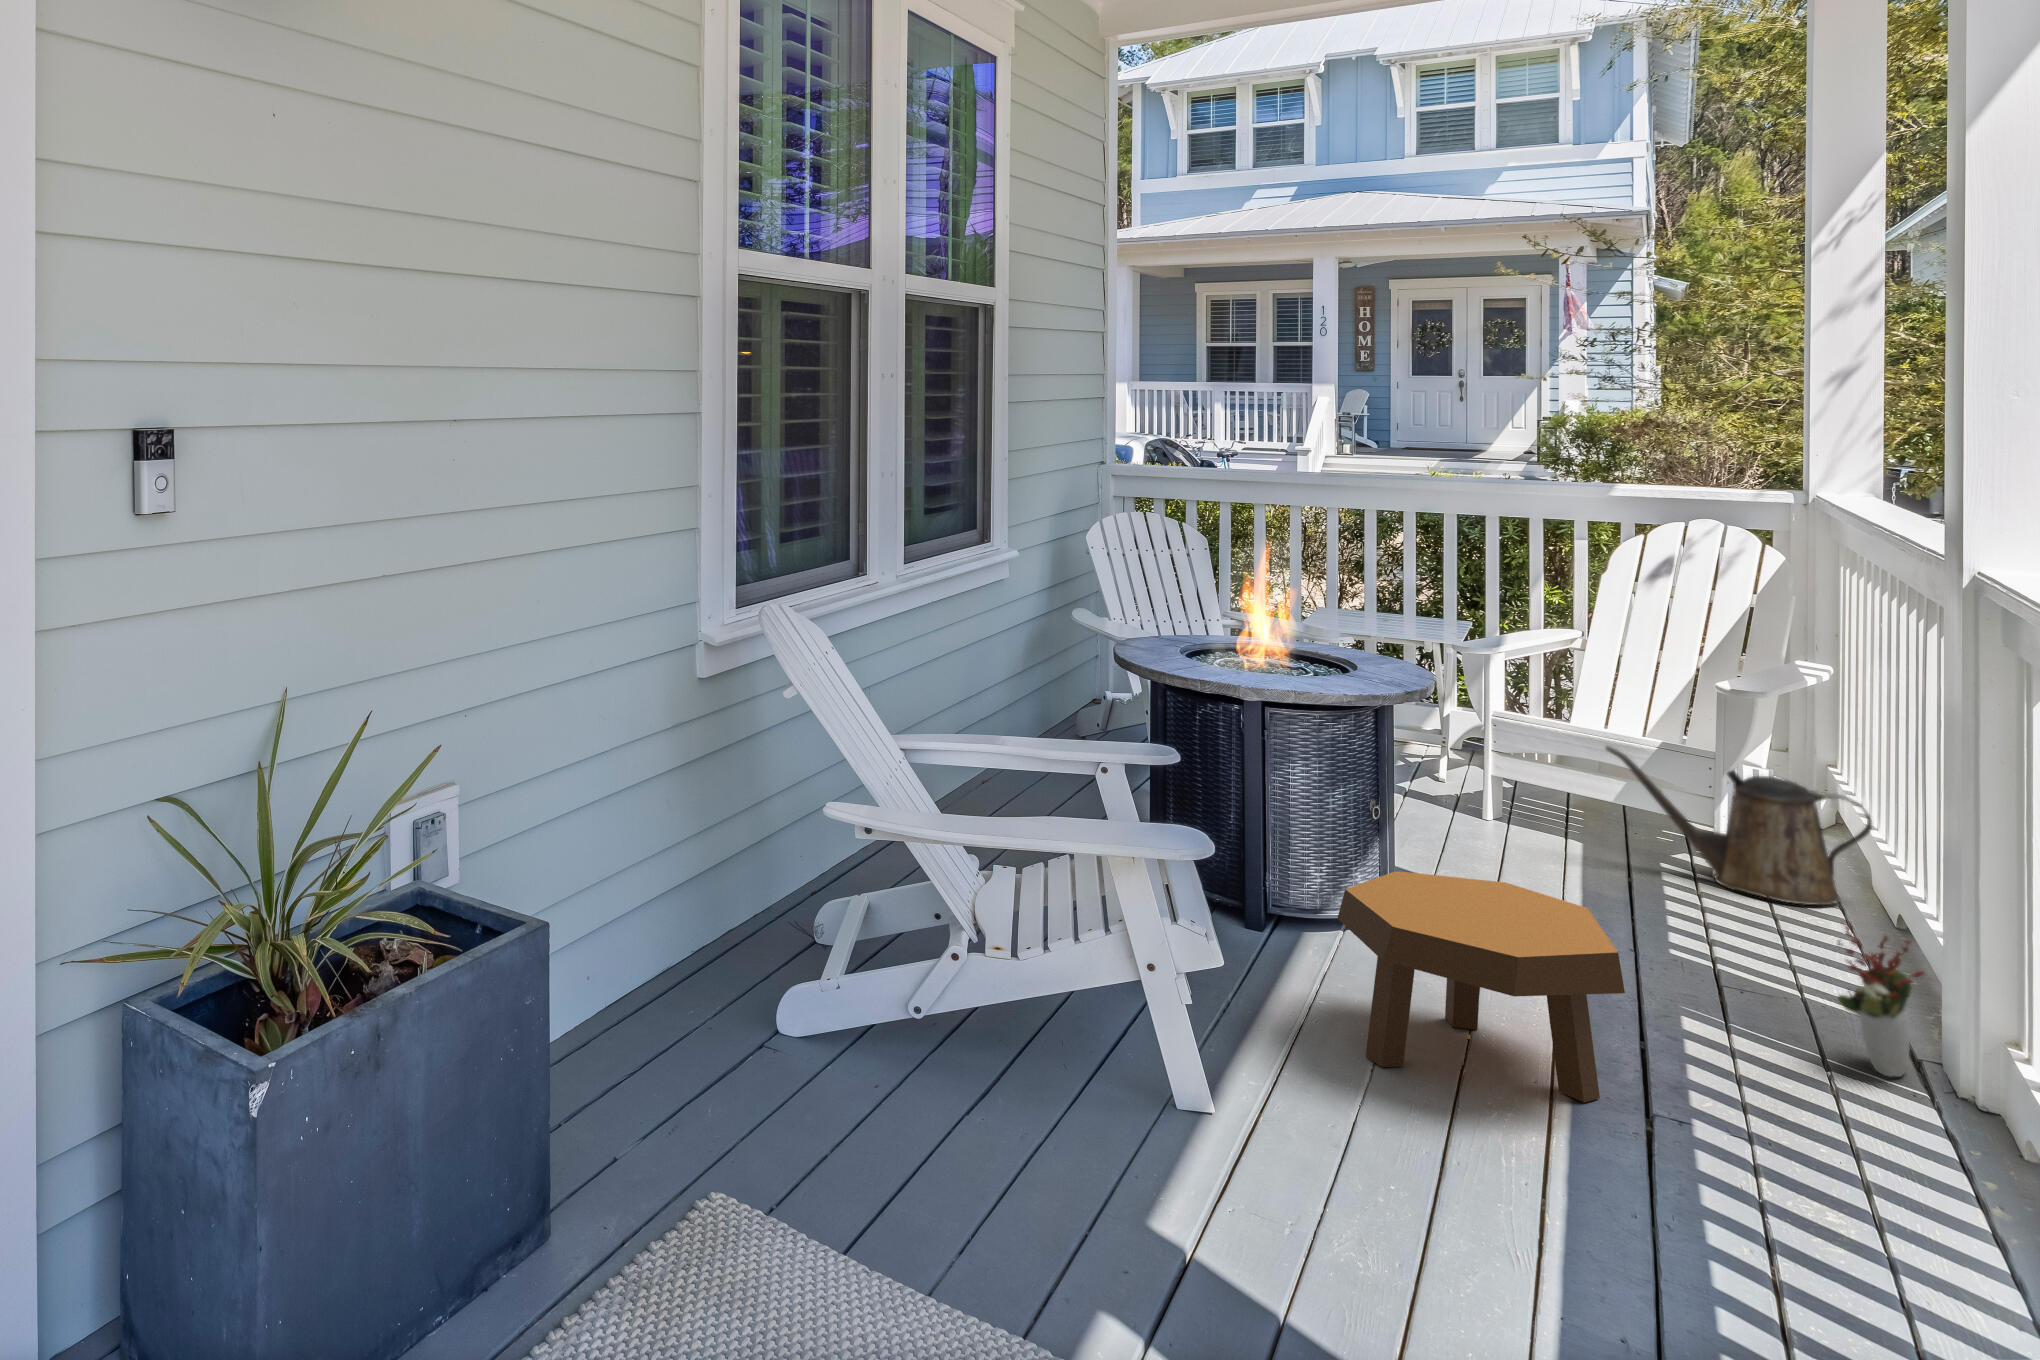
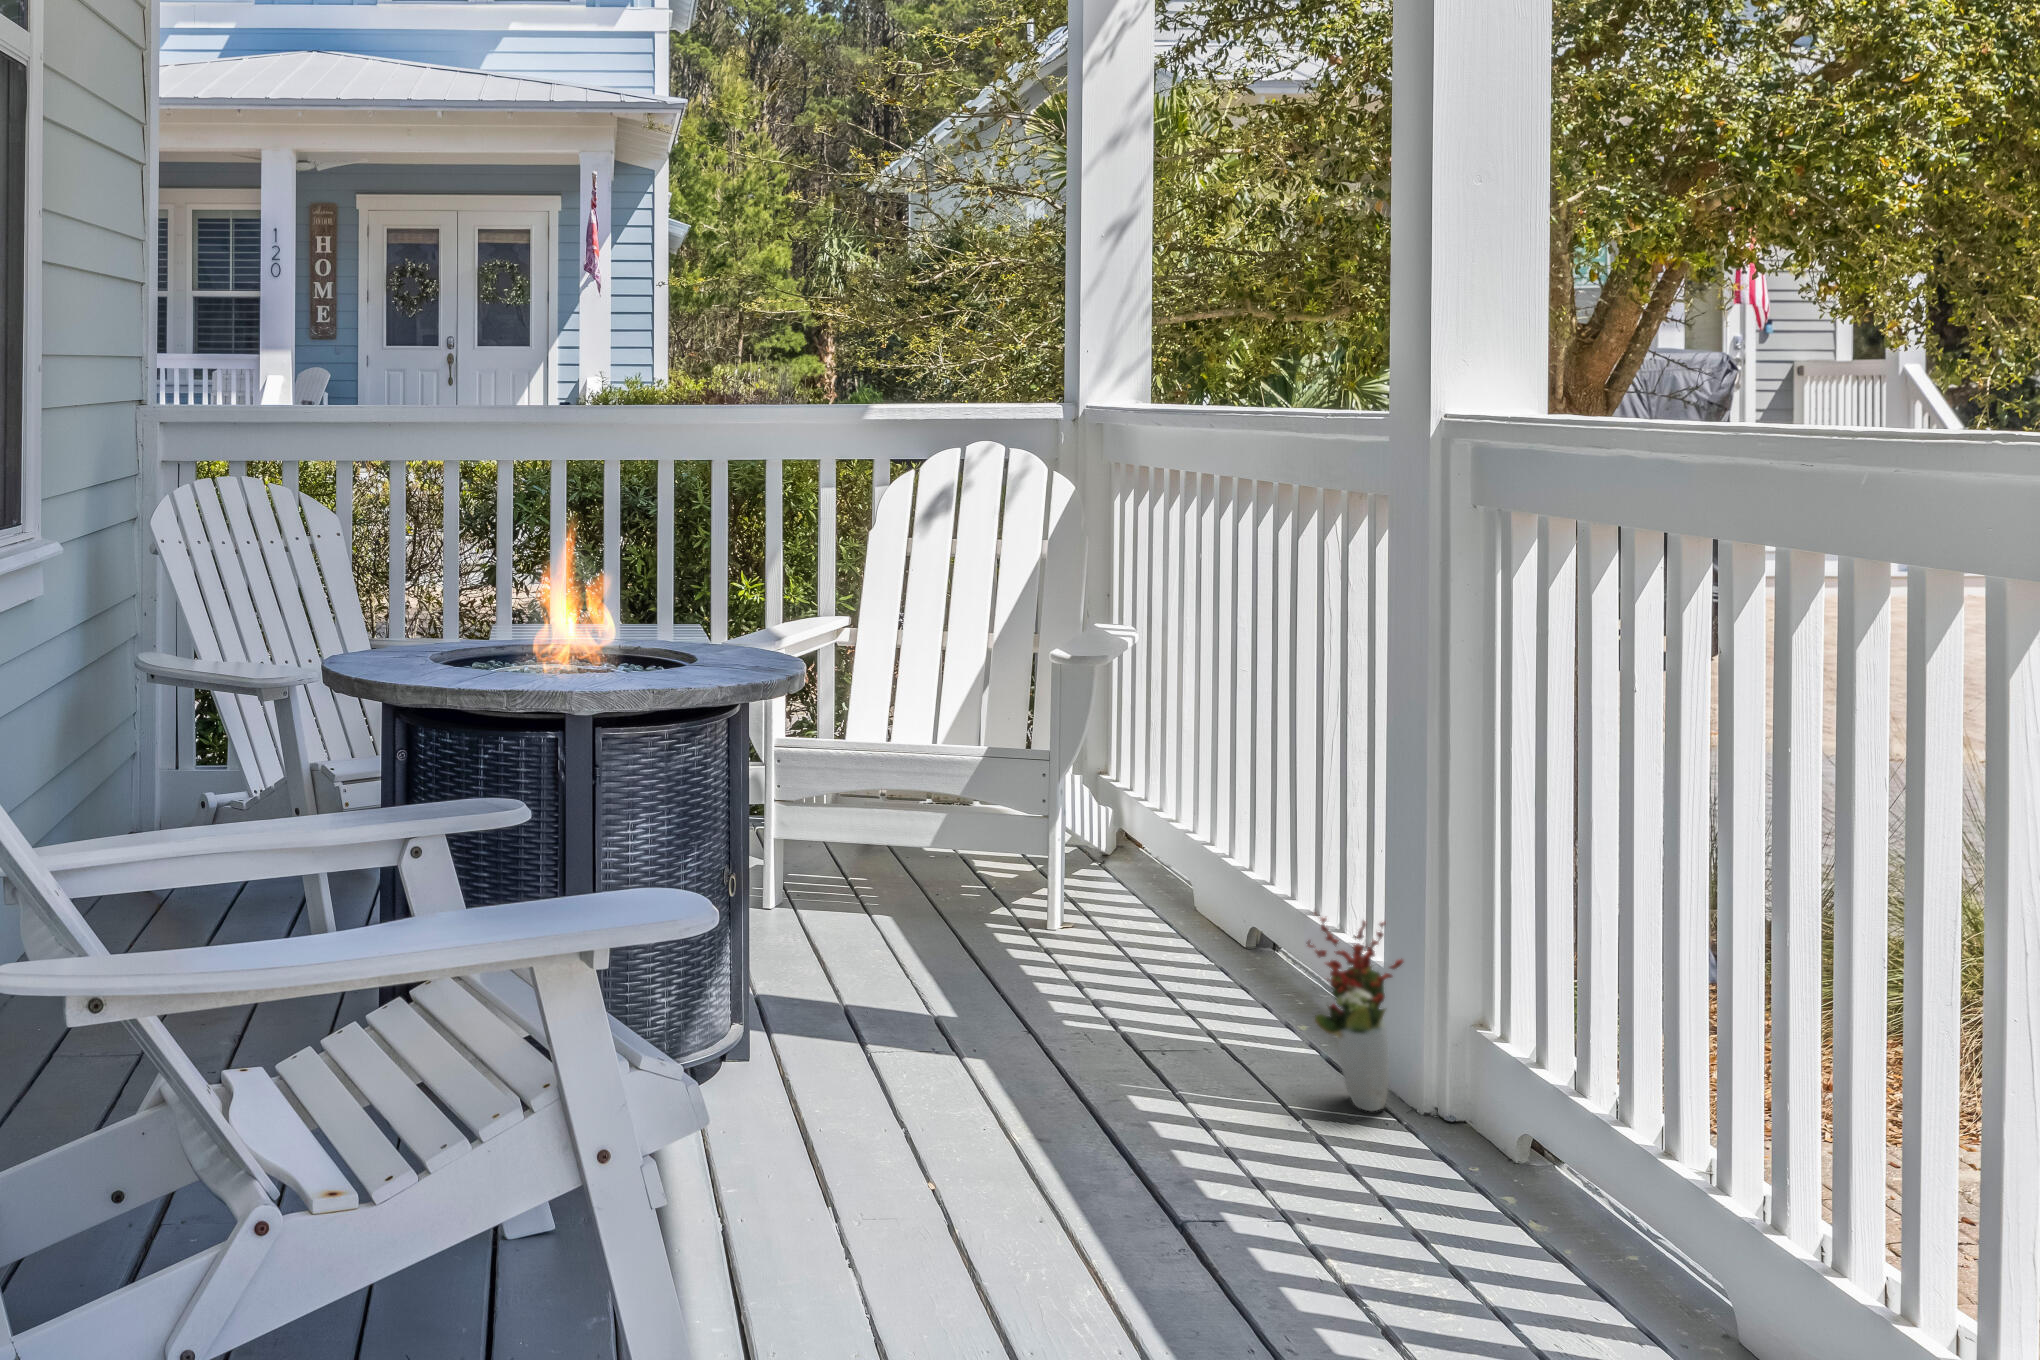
watering can: present [1606,746,1872,905] -> none [920,756,1209,938]
footstool: present [1338,871,1625,1103] -> none [774,937,1174,1257]

